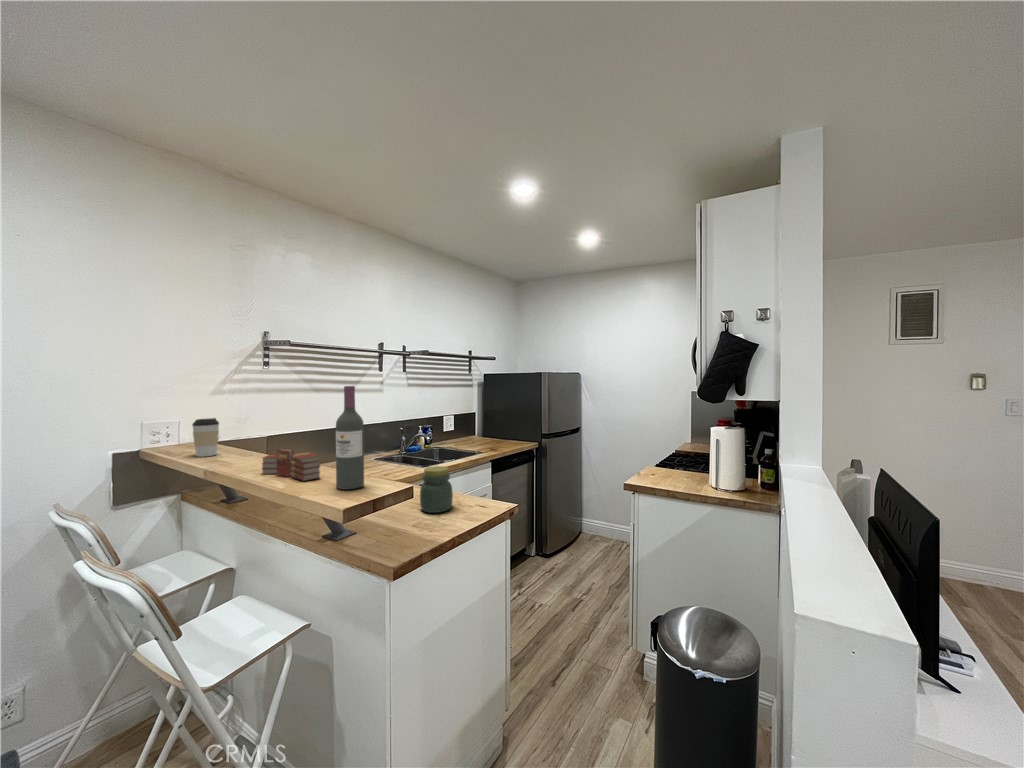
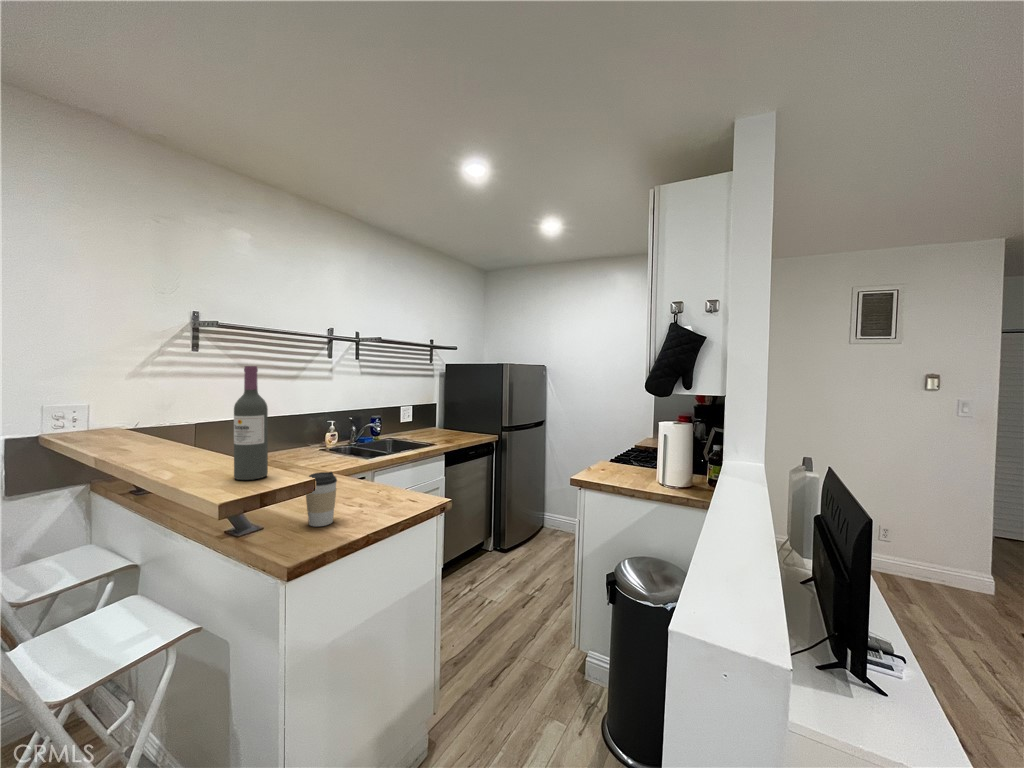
coffee cup: present [192,418,219,457] -> present [305,472,337,526]
book: present [262,449,320,481] -> none [159,435,224,471]
jar: present [420,466,453,513] -> none [343,457,380,507]

